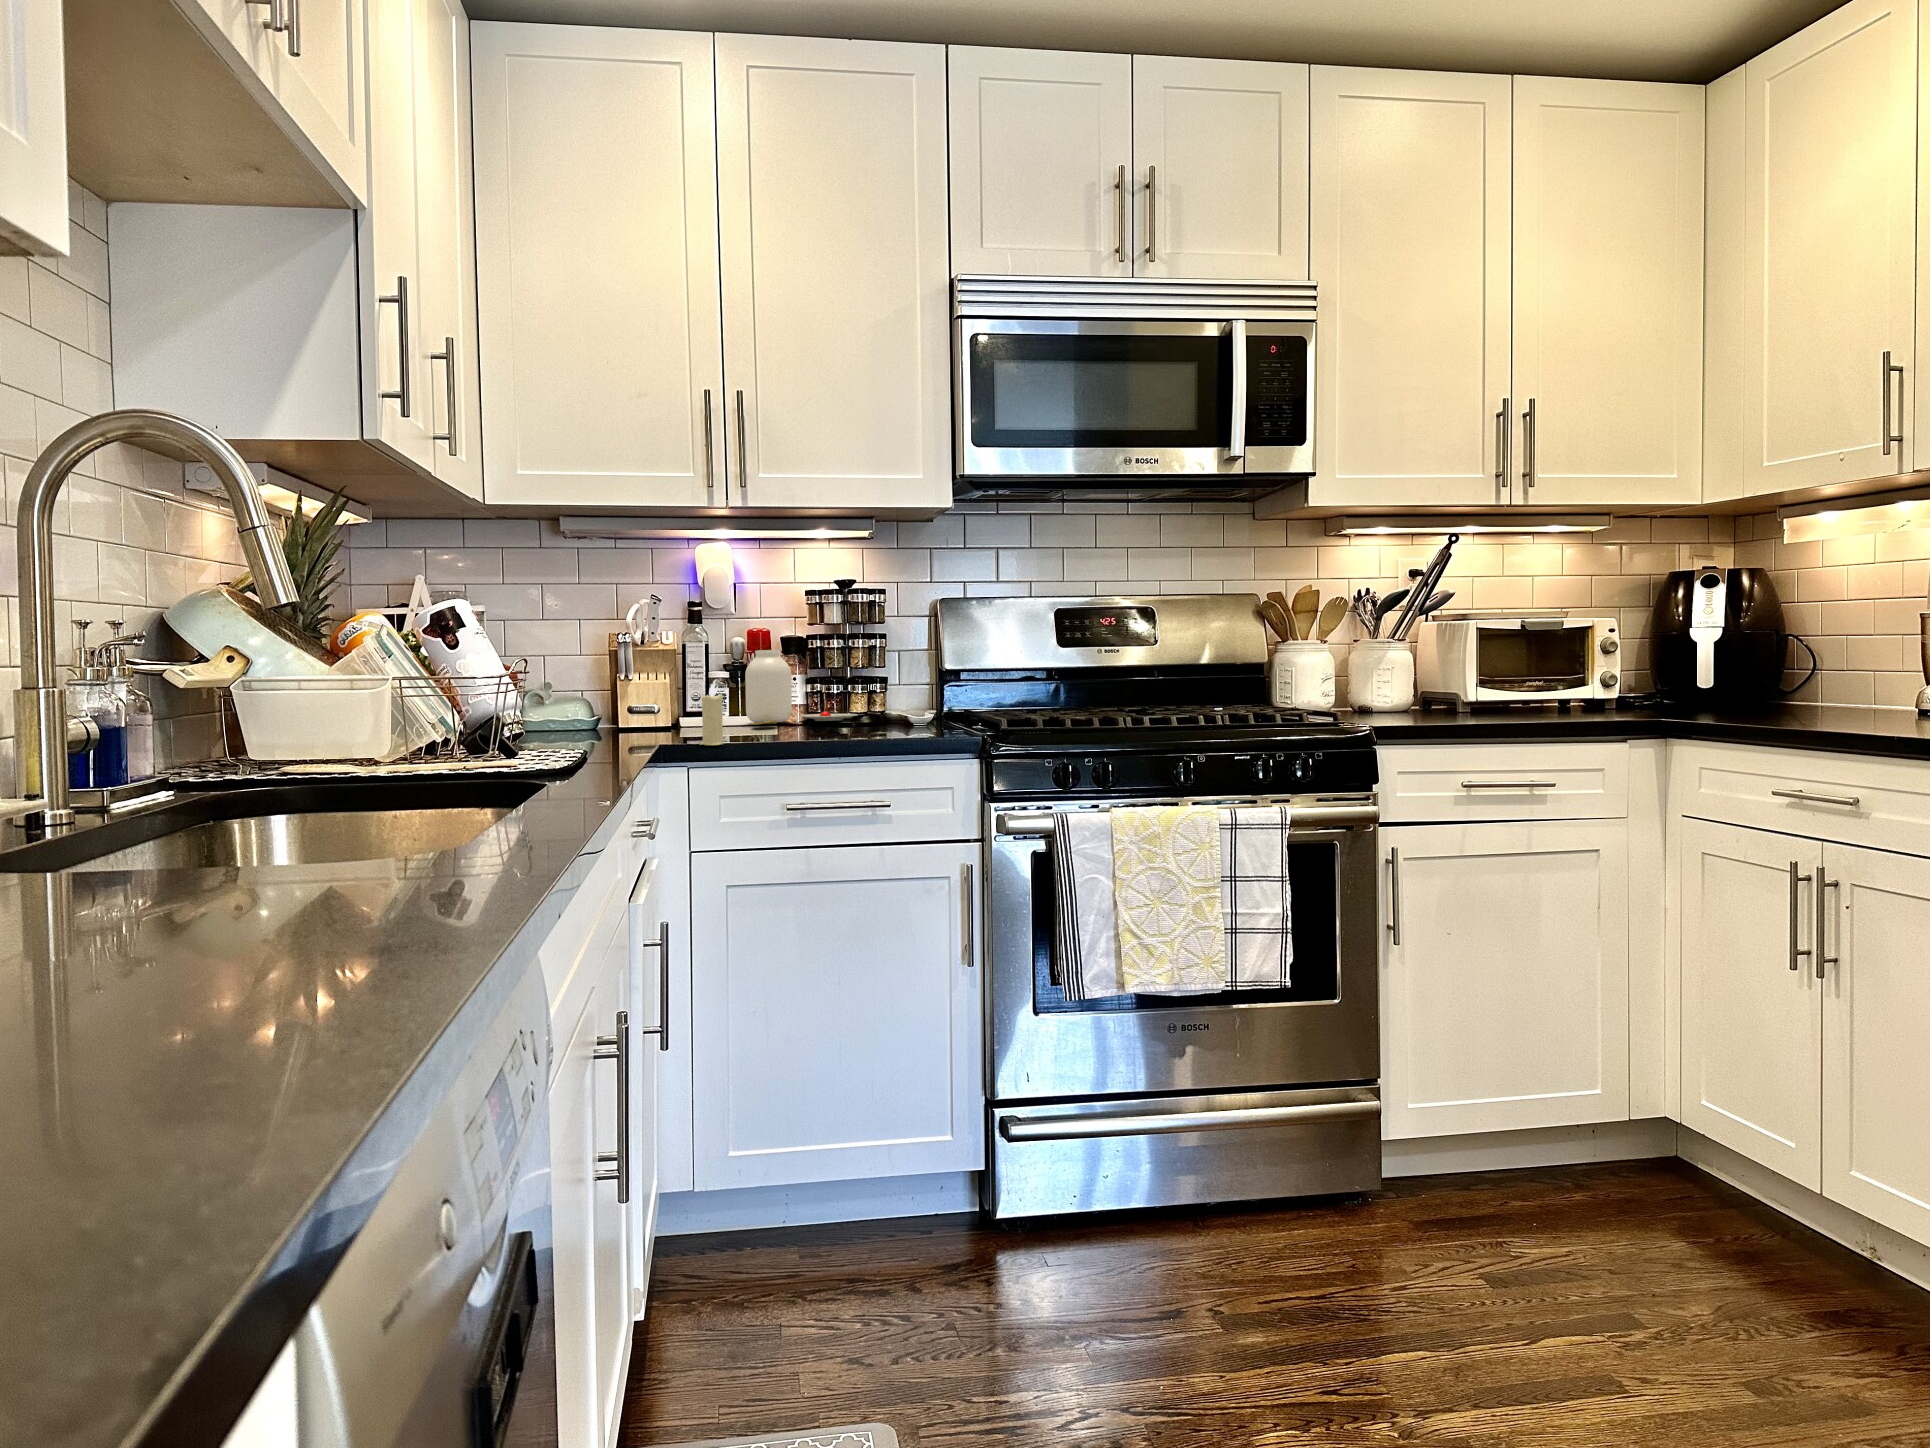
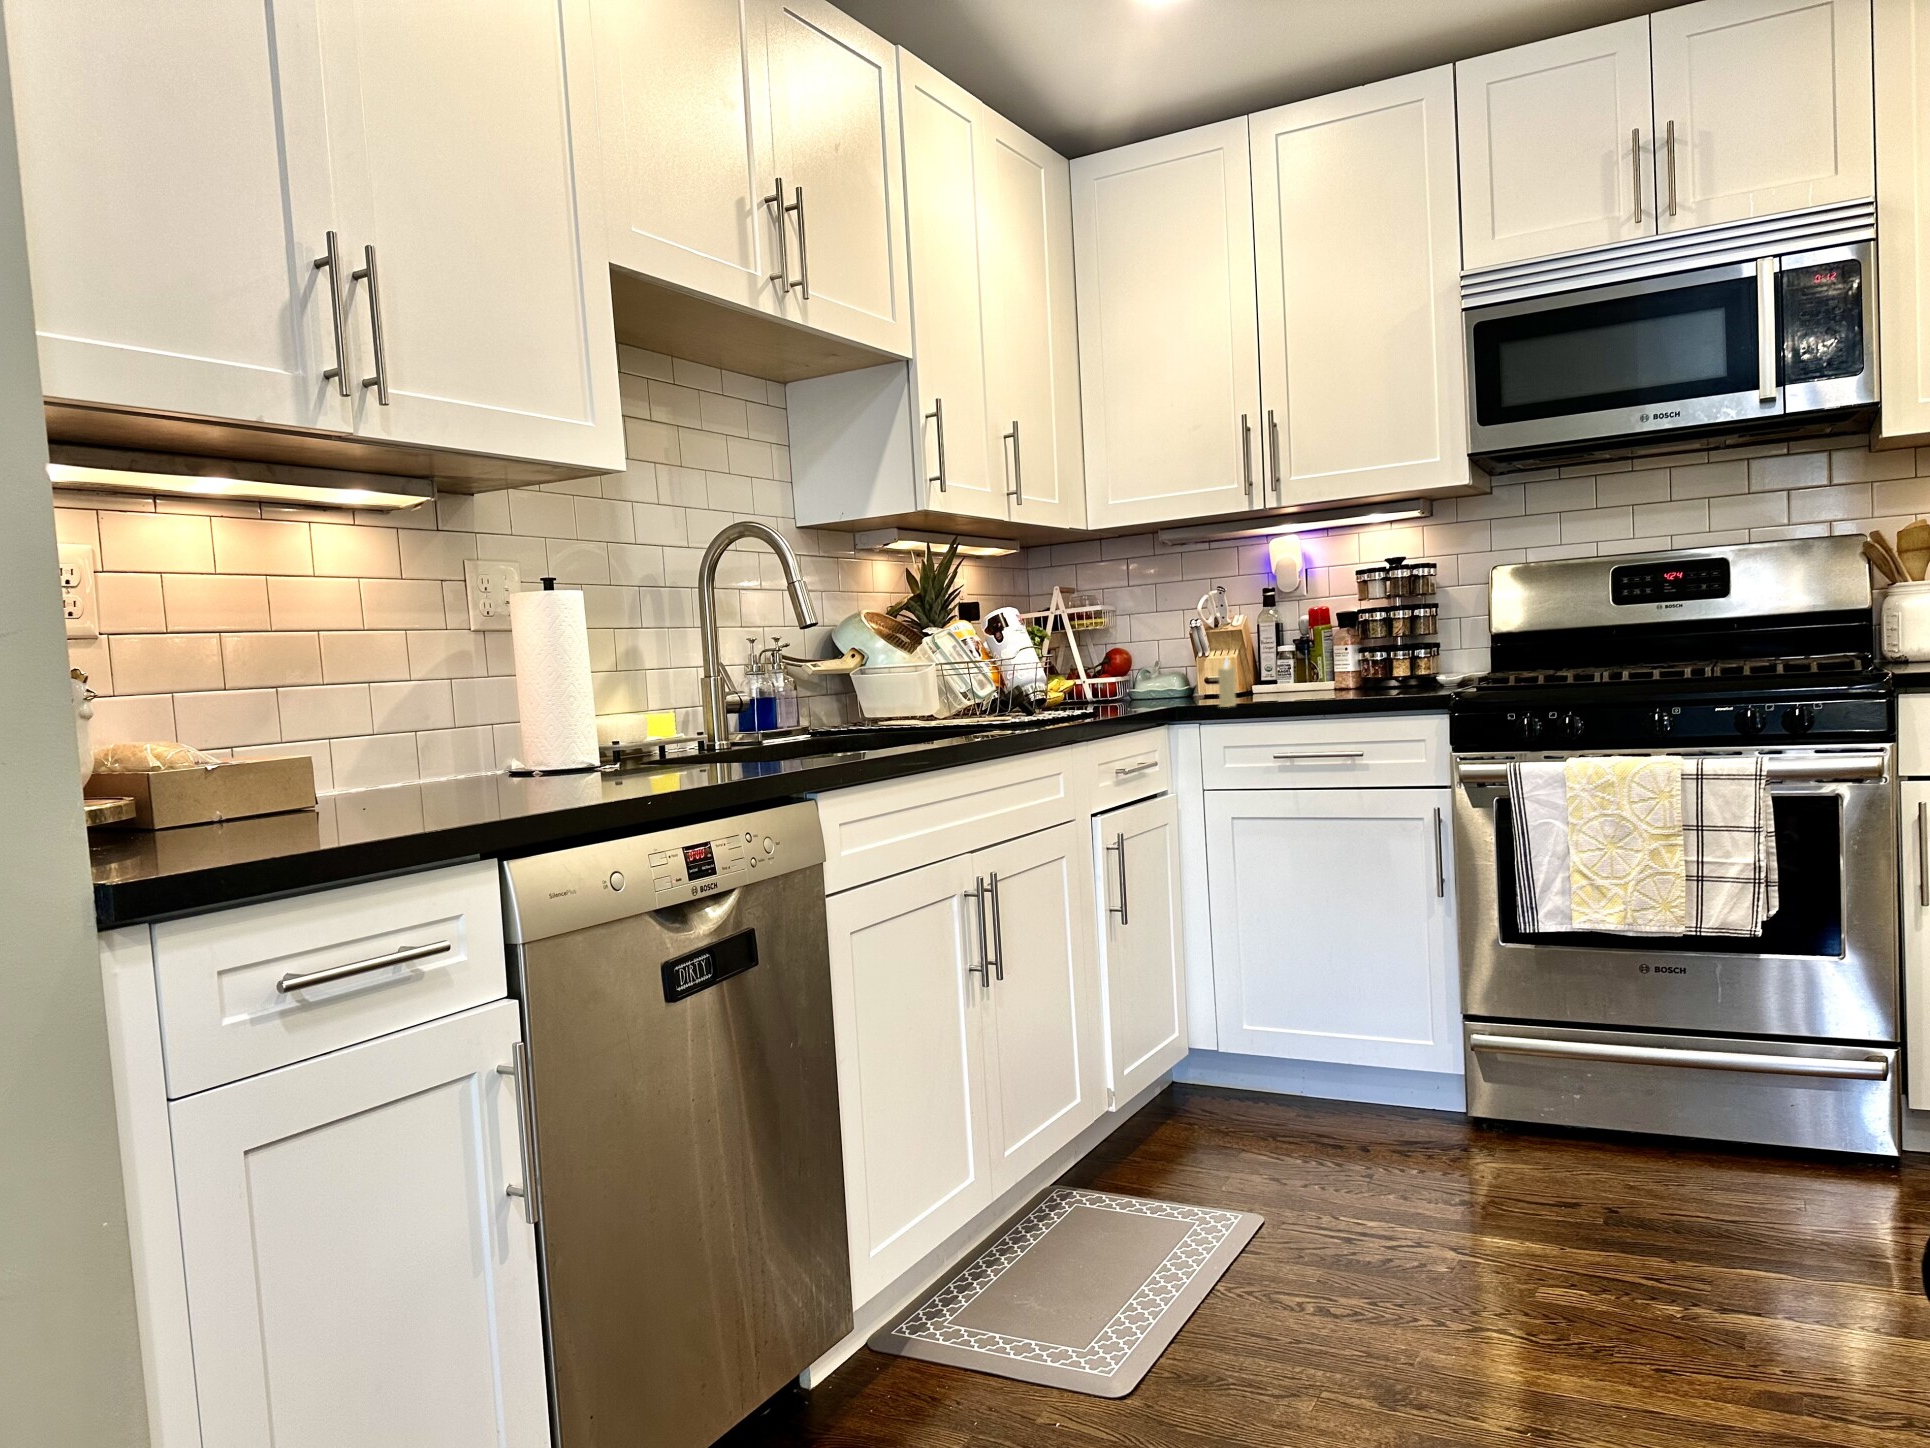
jar: present [745,650,858,725] -> none [1287,626,1393,690]

